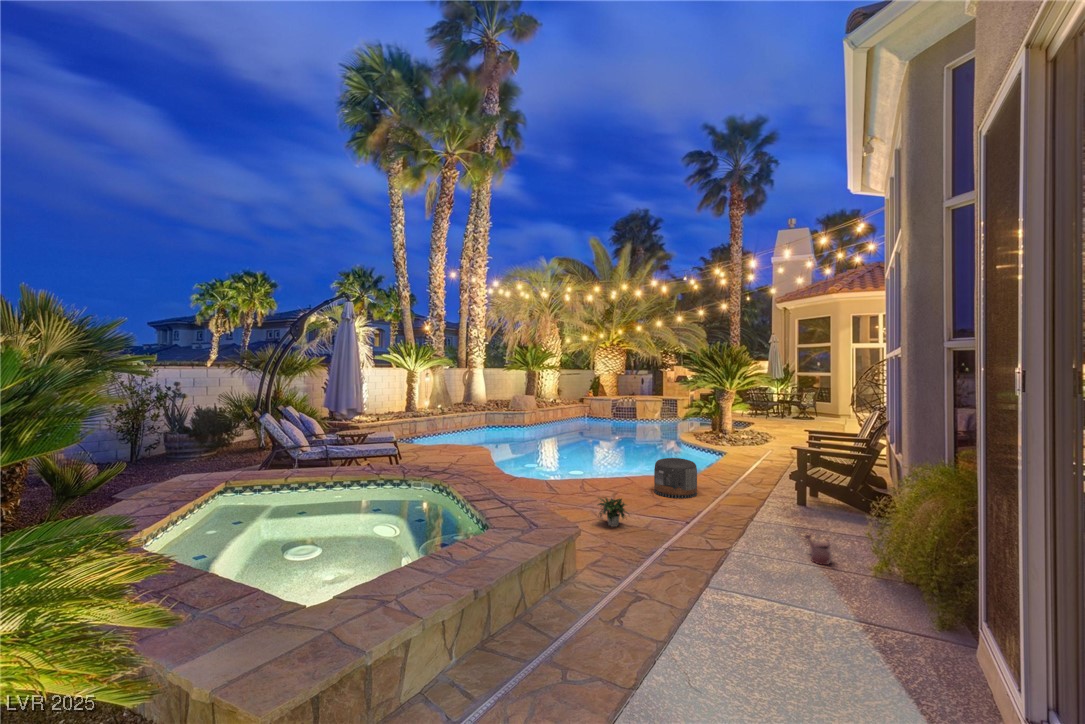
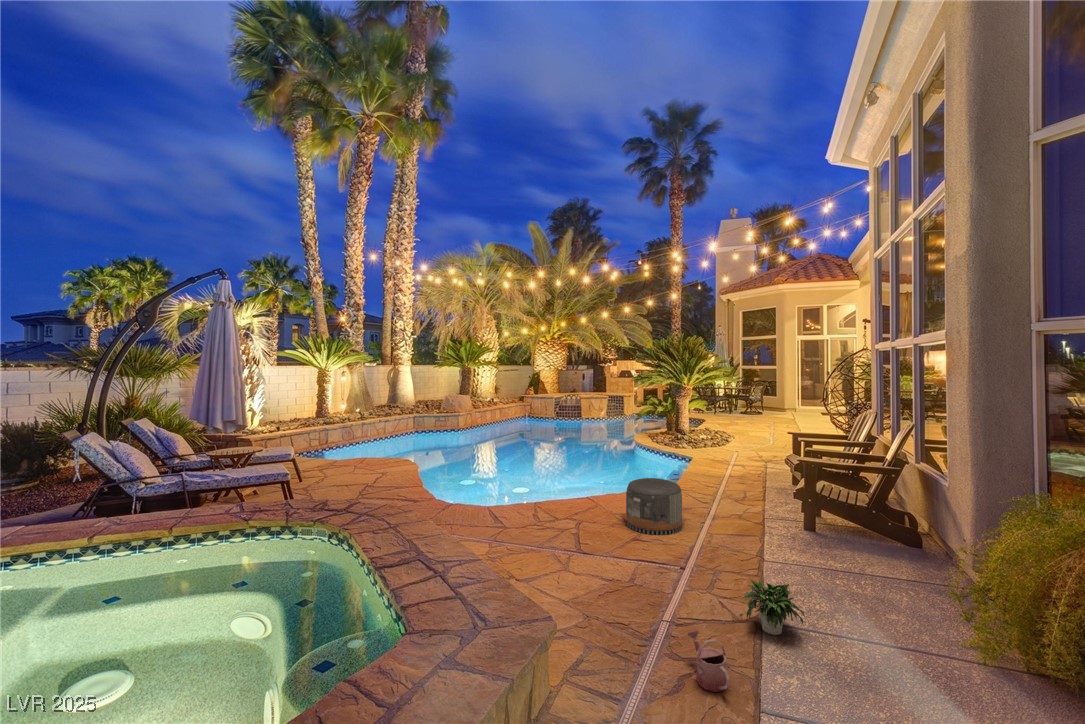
potted plant: present [597,498,627,527] -> present [723,578,805,635]
watering can: present [805,535,833,565] -> present [687,631,729,692]

